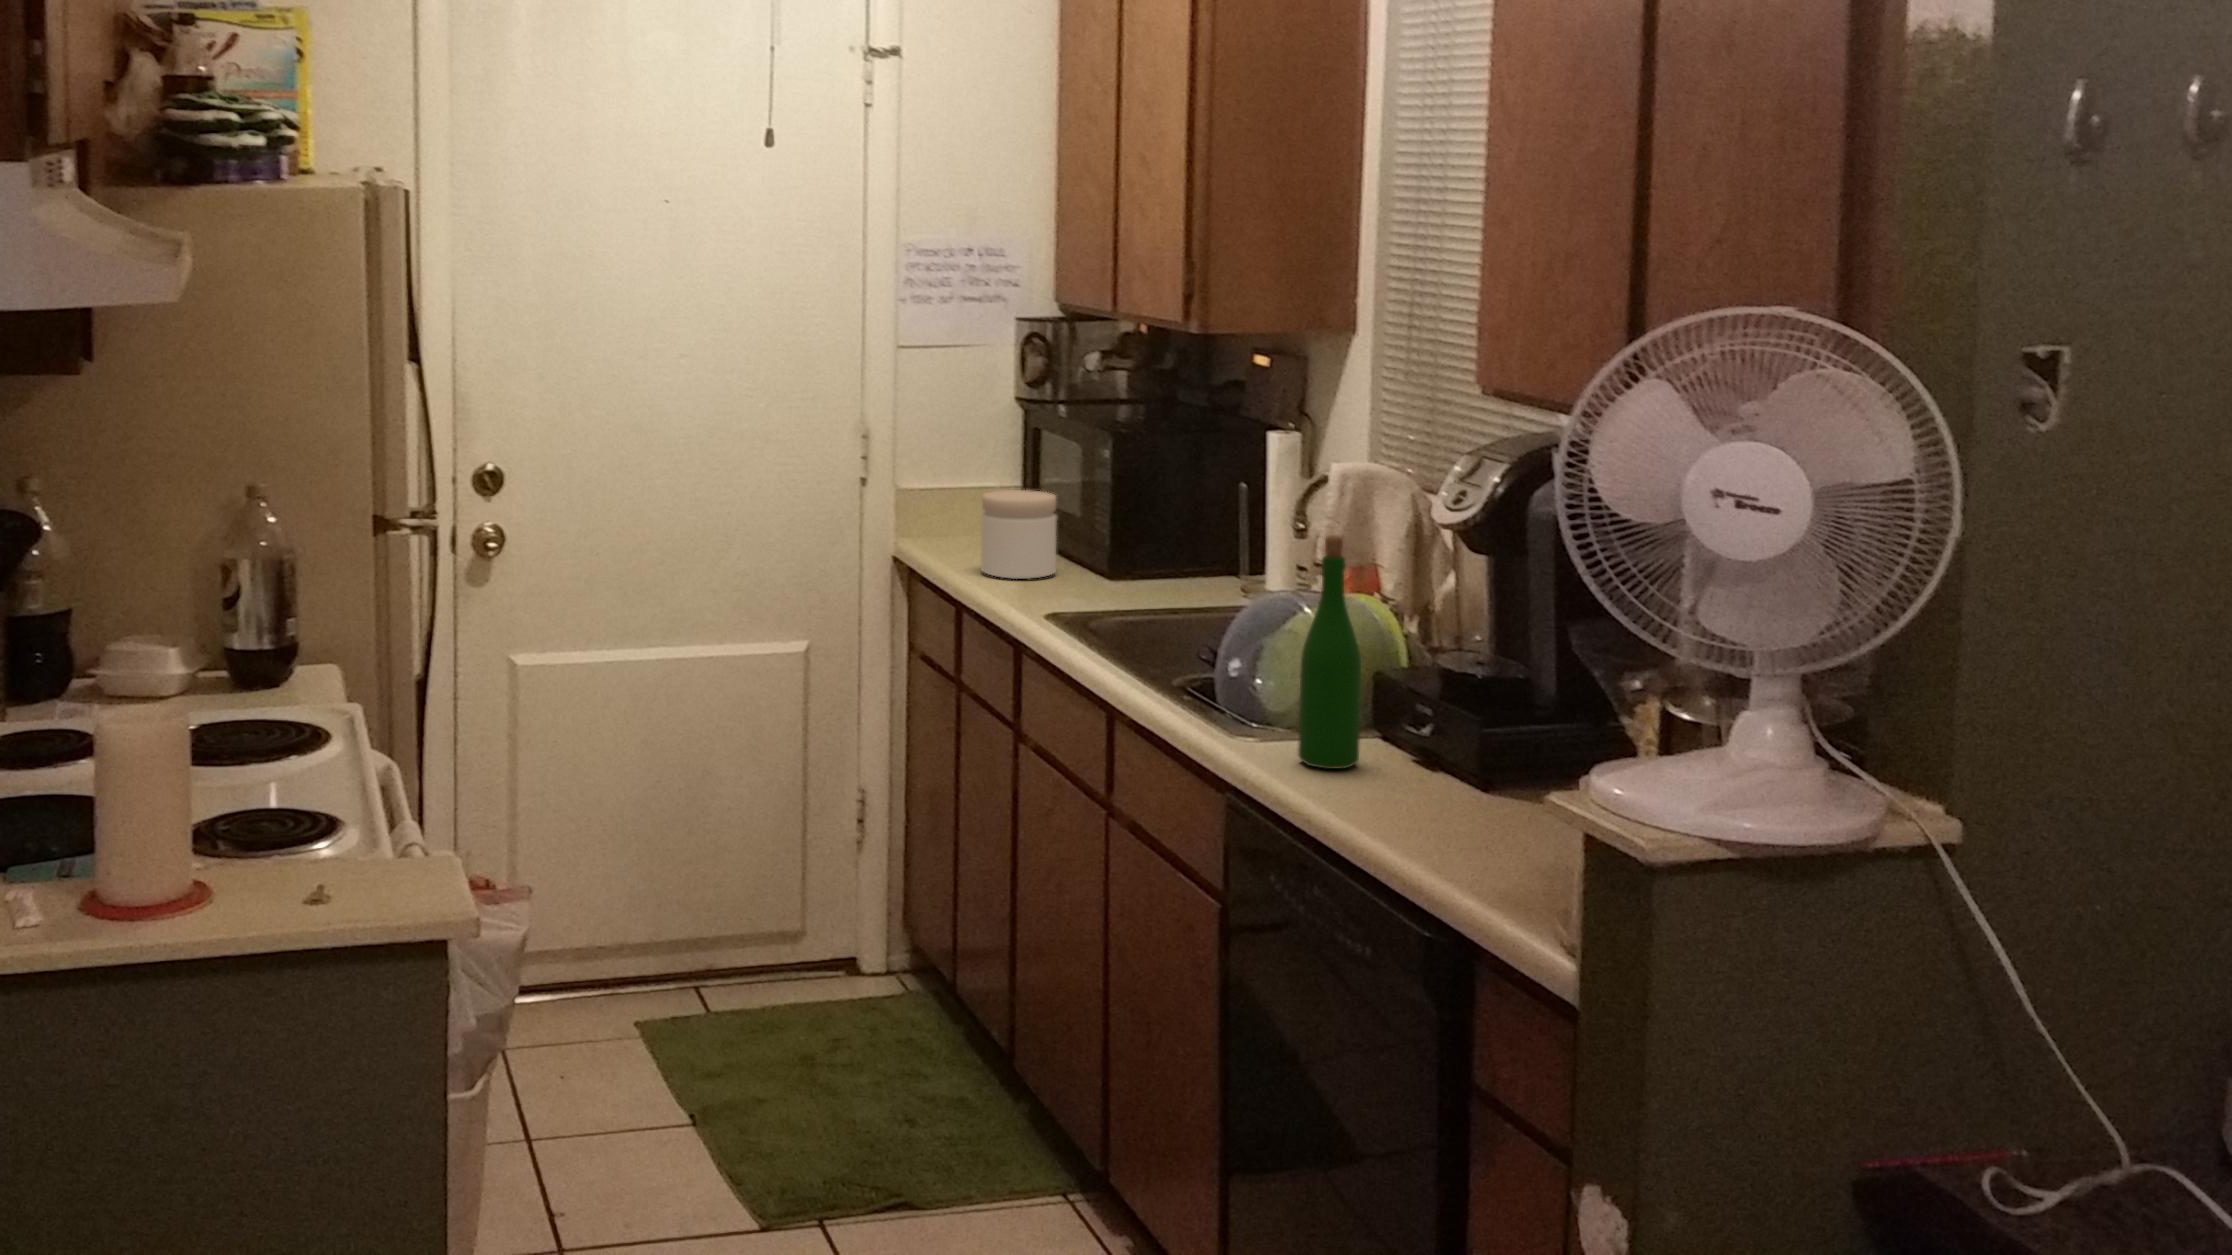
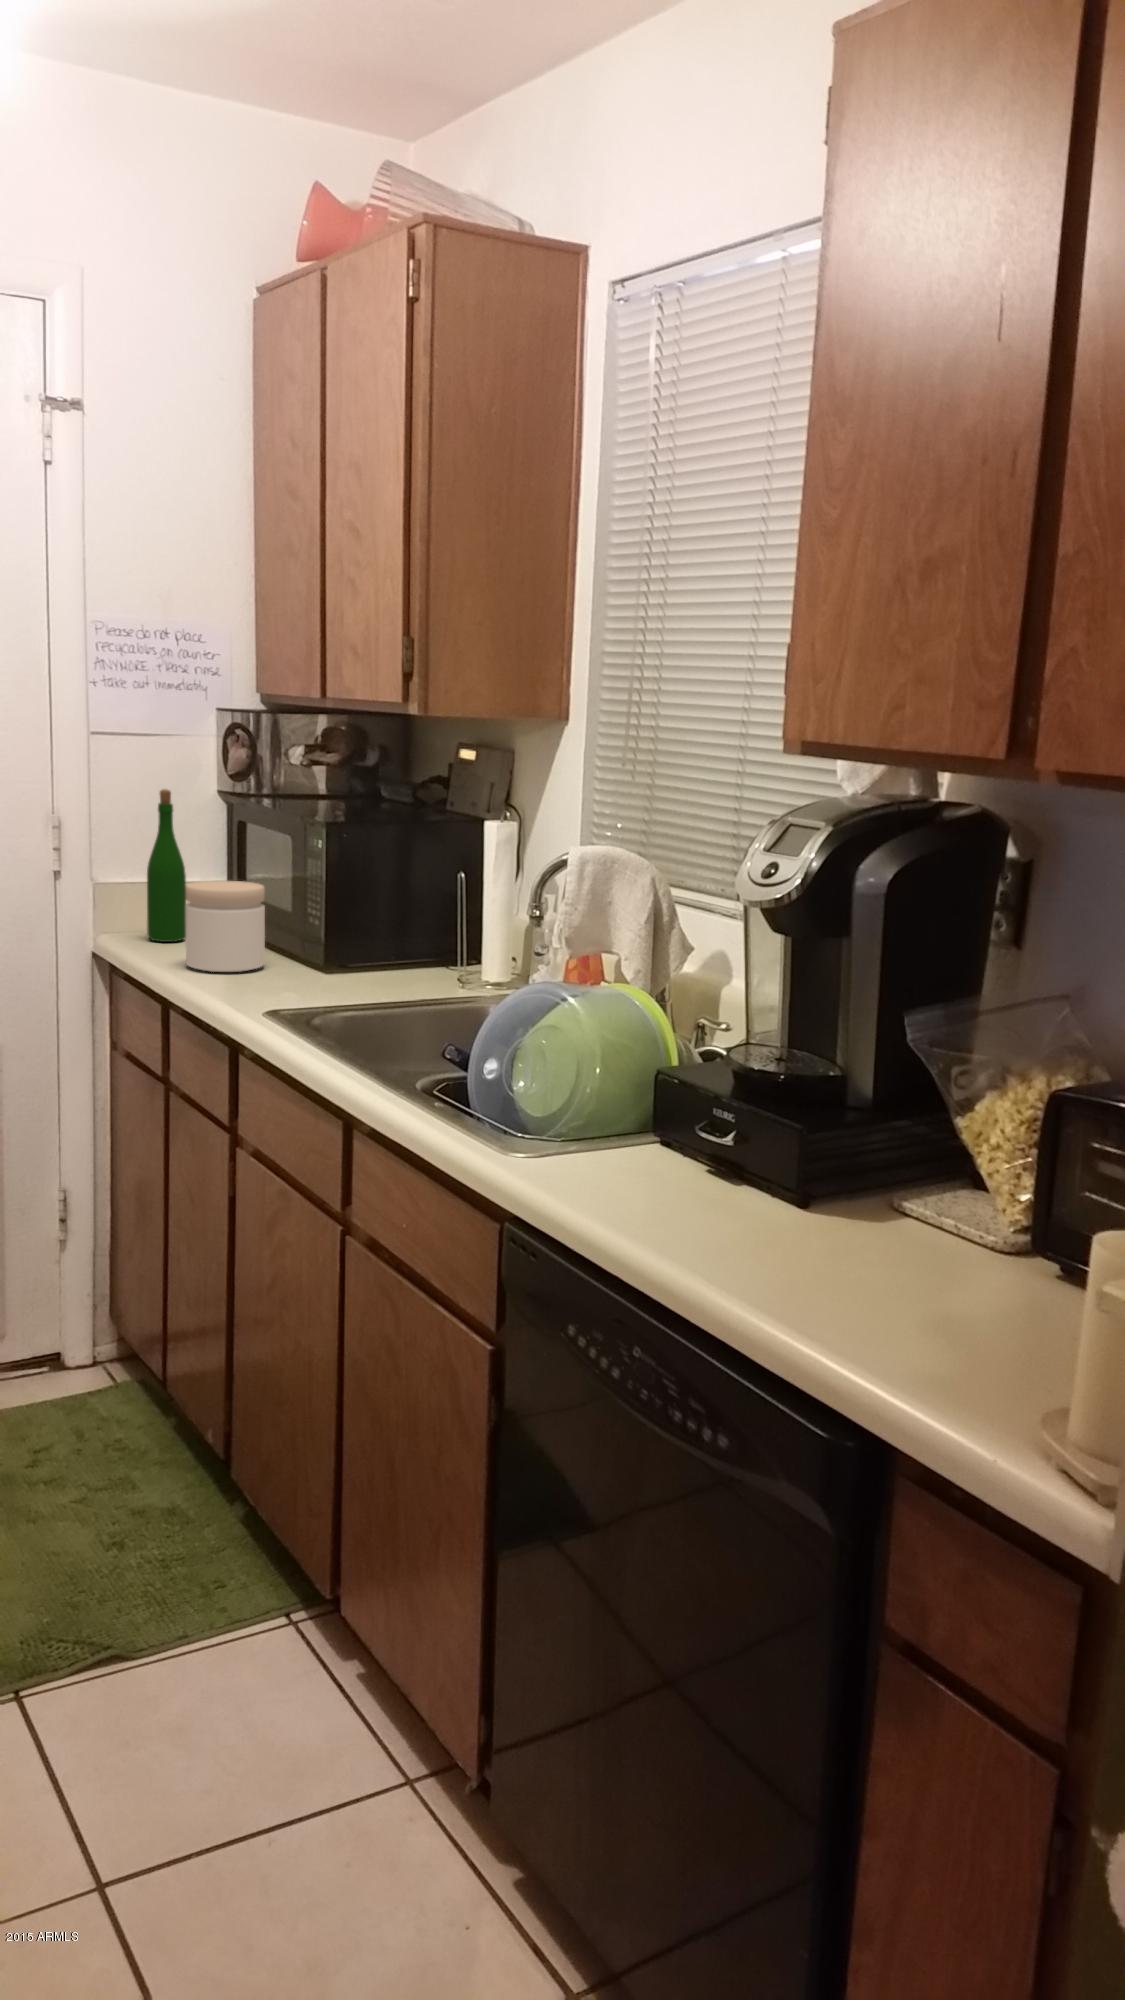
wine bottle: present [1298,535,1361,769] -> present [147,789,186,942]

